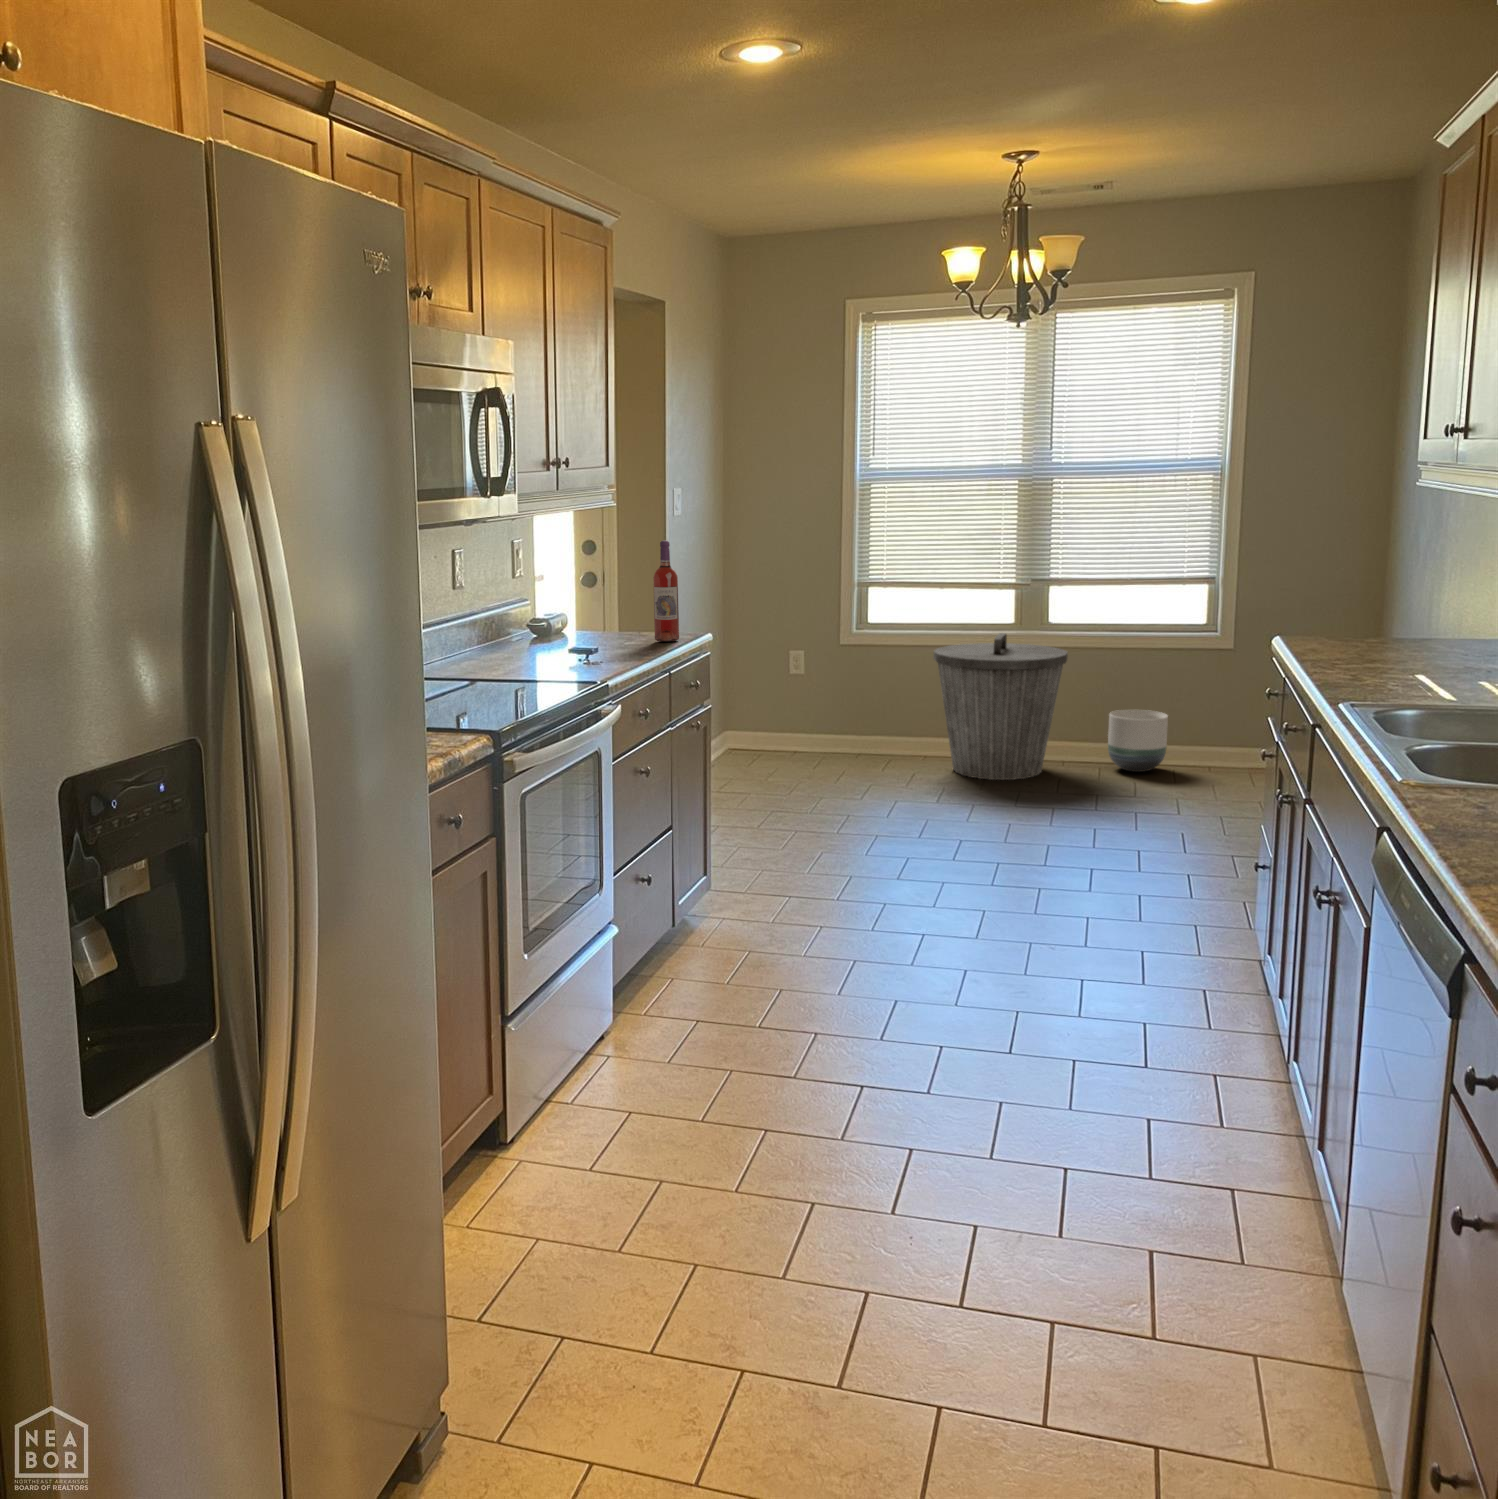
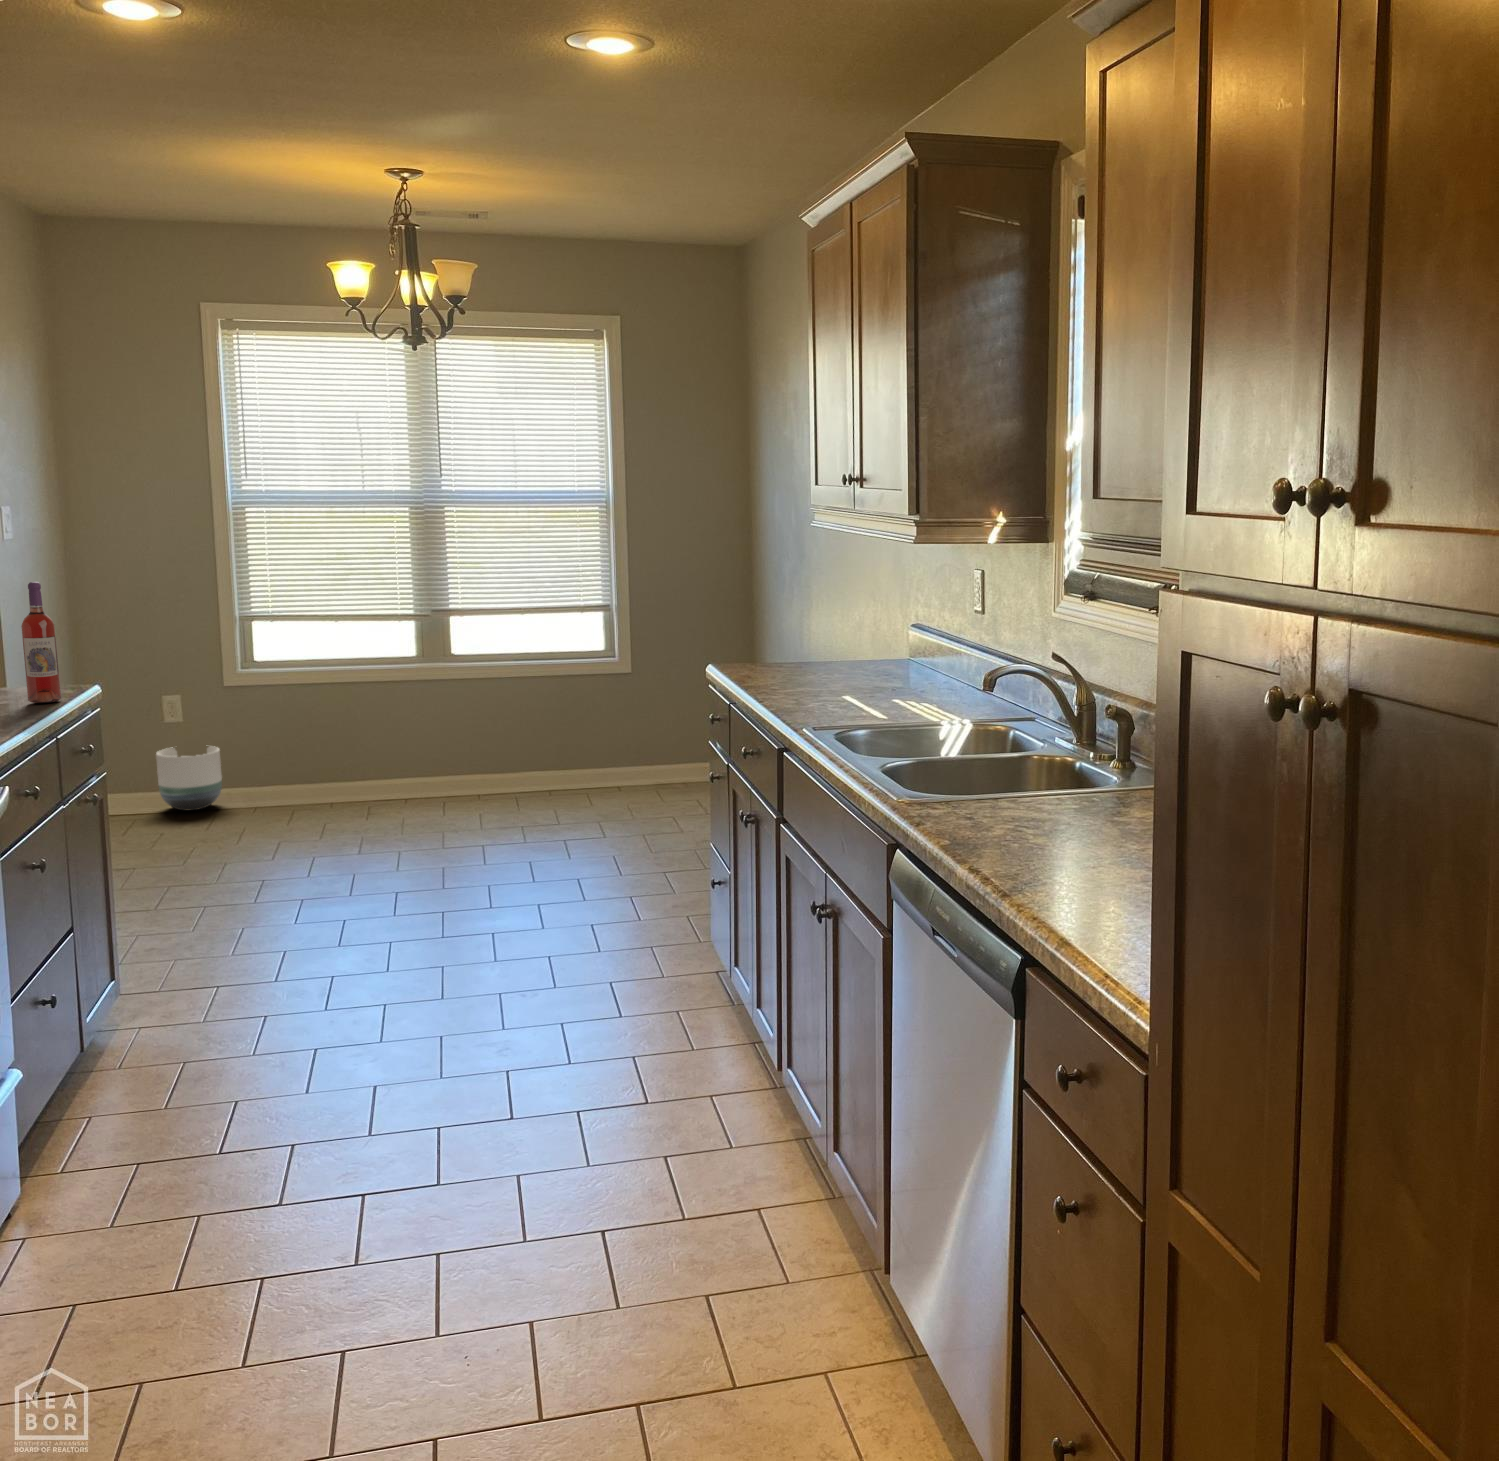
trash can: present [933,633,1068,780] -> none [334,665,475,819]
planter: present [1108,710,1168,772] -> present [156,746,222,811]

